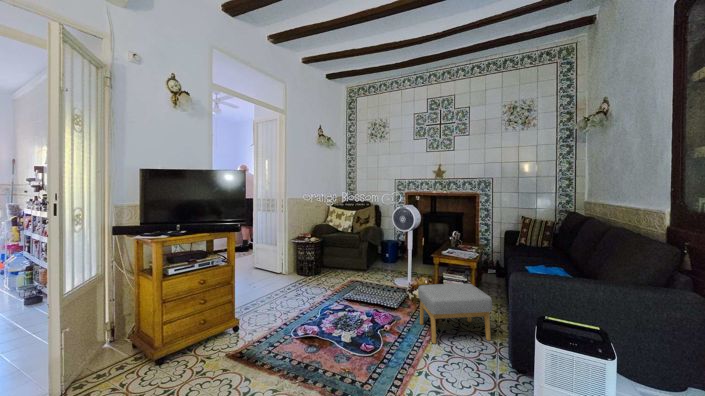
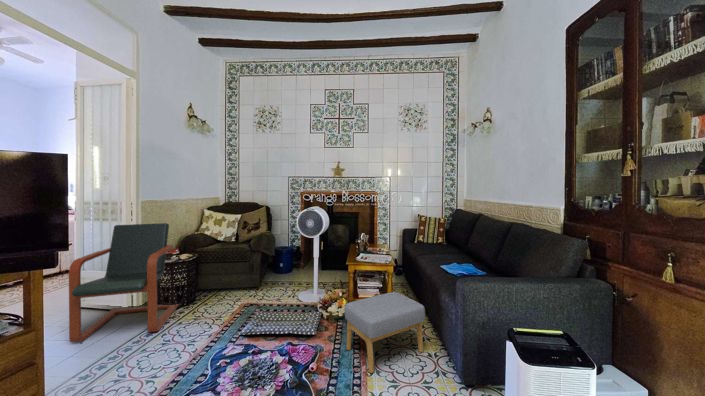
armchair: none [251,215,311,287] -> present [69,223,179,342]

